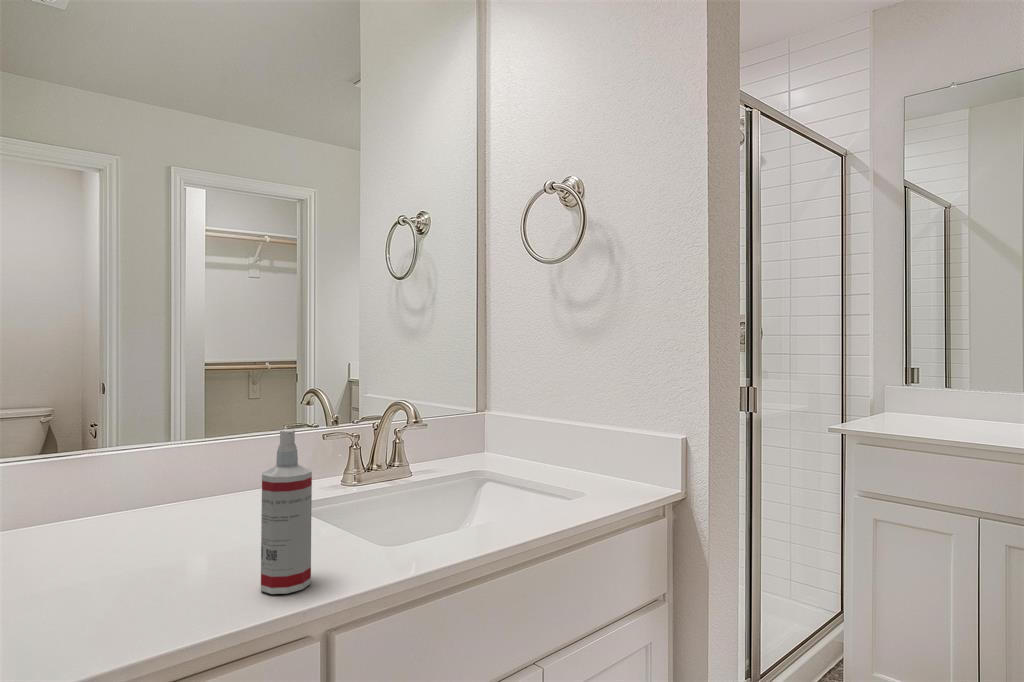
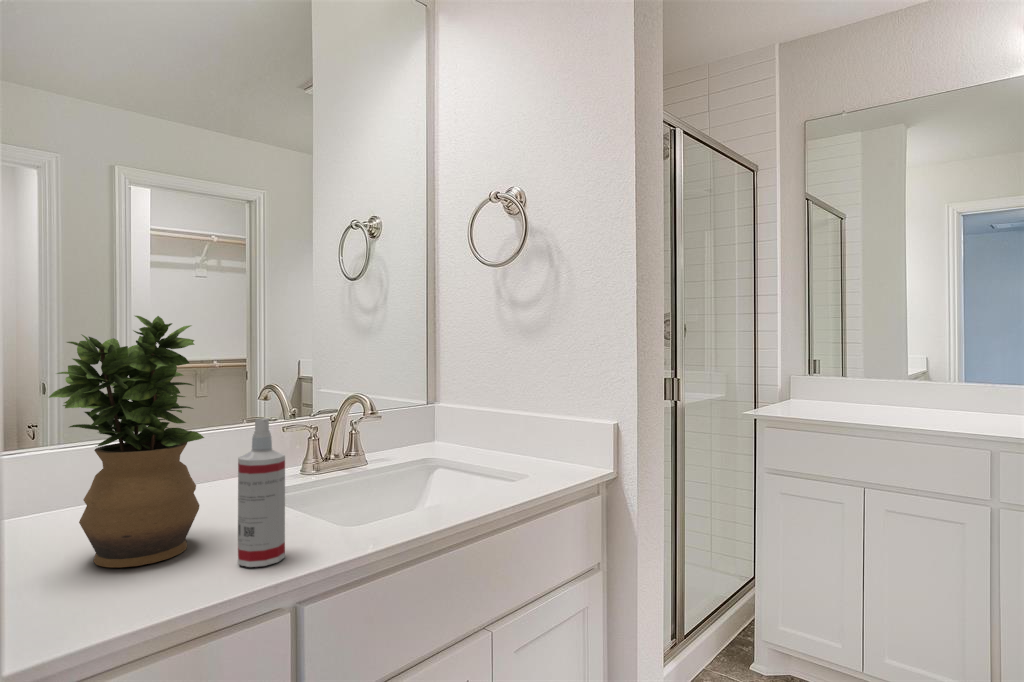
potted plant: none [68,318,231,588] -> present [49,316,204,567]

